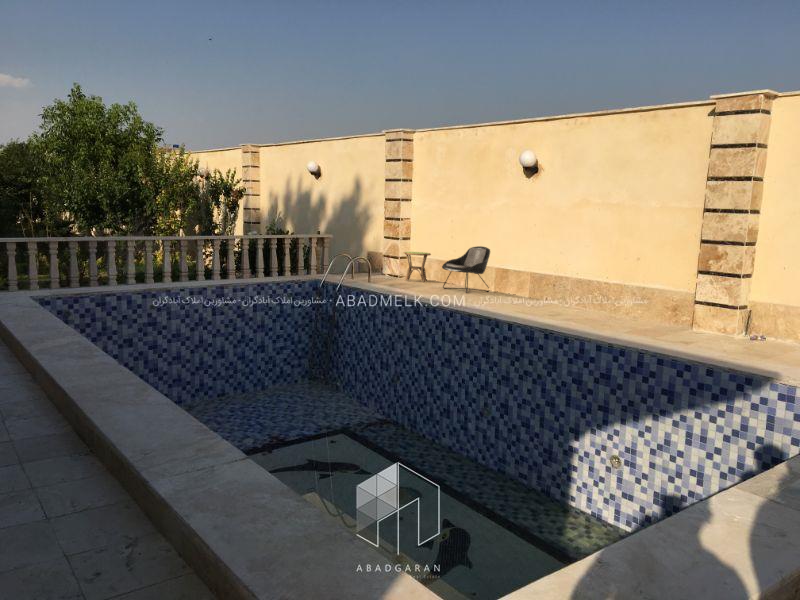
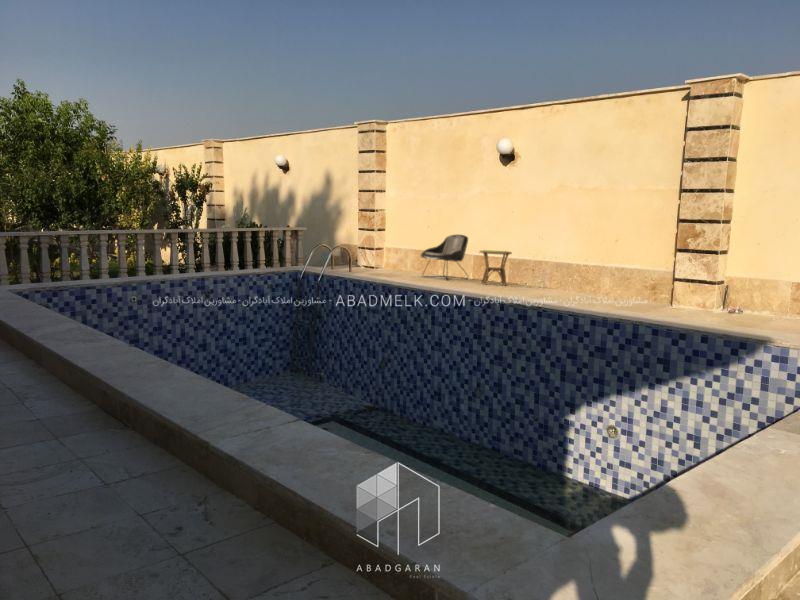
side table: present [403,252,431,282] -> present [480,250,512,286]

